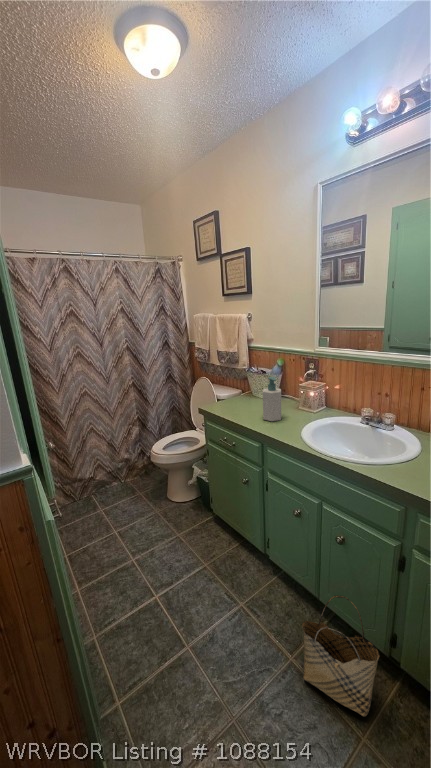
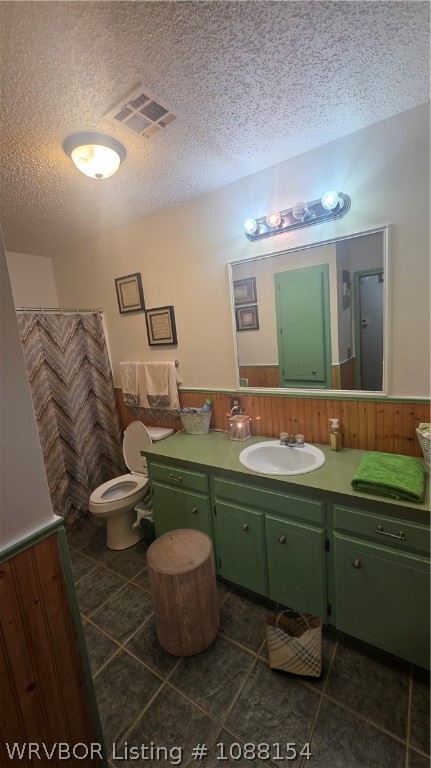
soap bottle: present [263,377,282,421] -> none [202,416,220,454]
stool: none [182,497,259,631] -> present [146,528,220,657]

